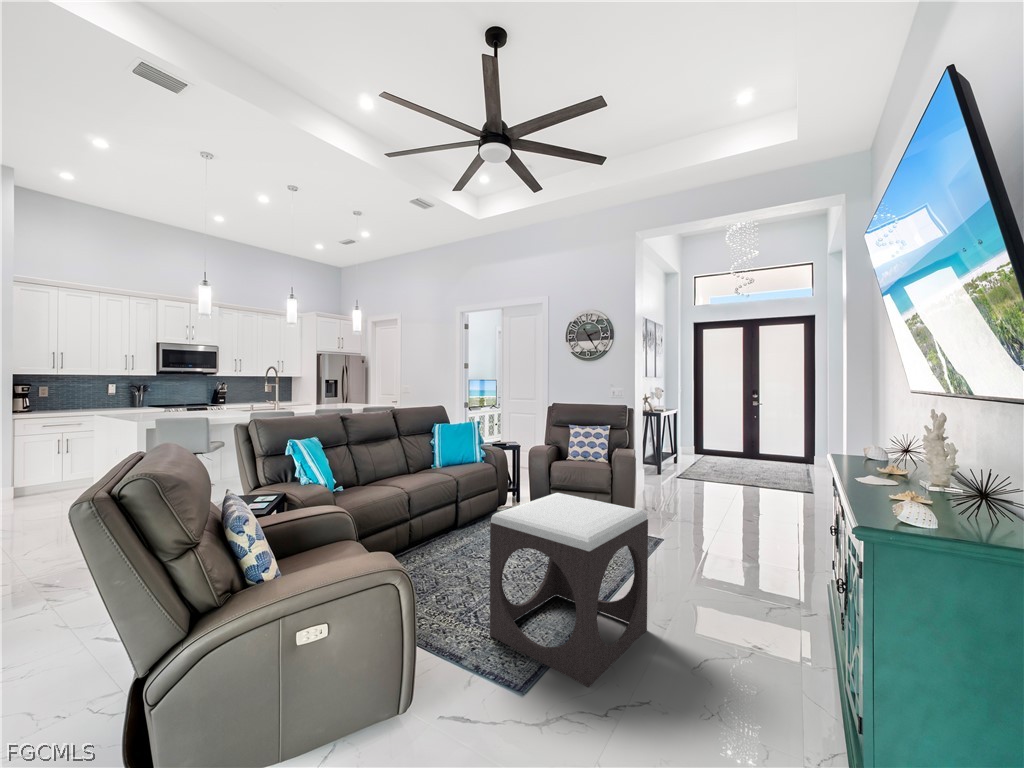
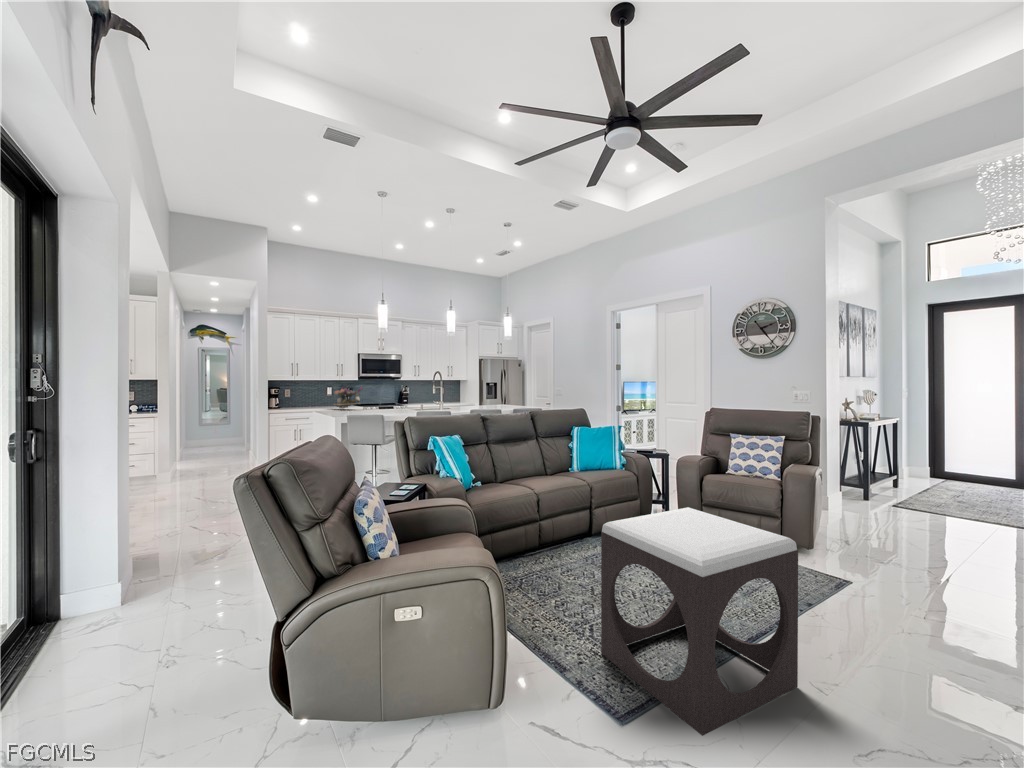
flower arrangement: none [130,383,176,413] -> present [334,386,363,408]

